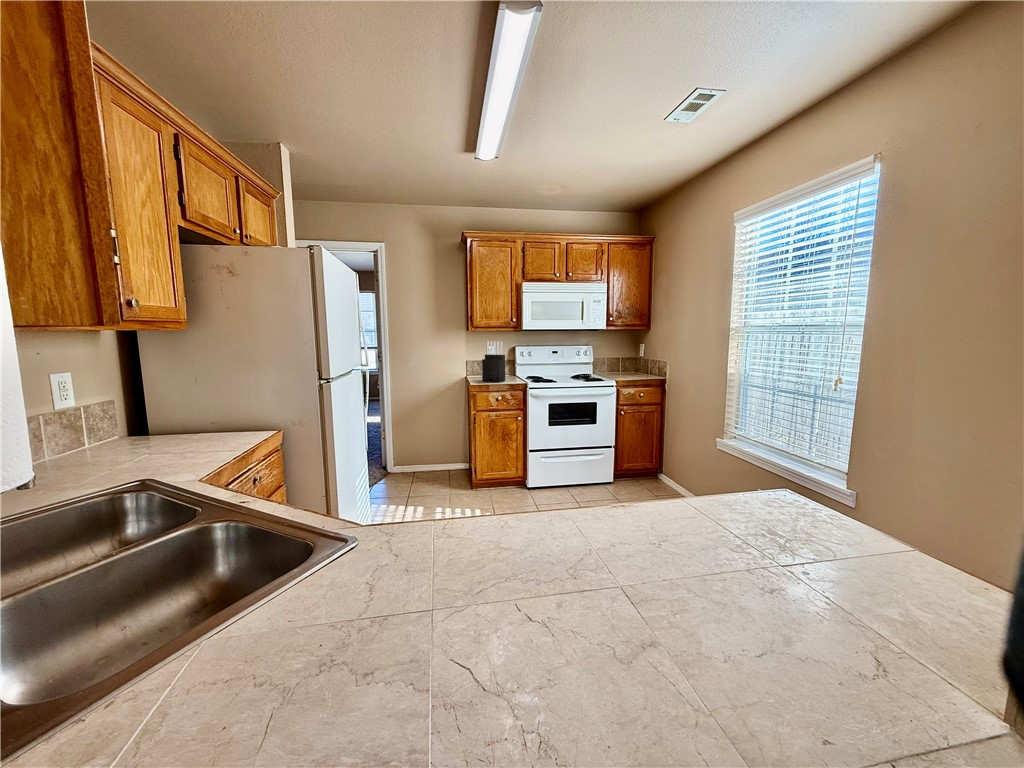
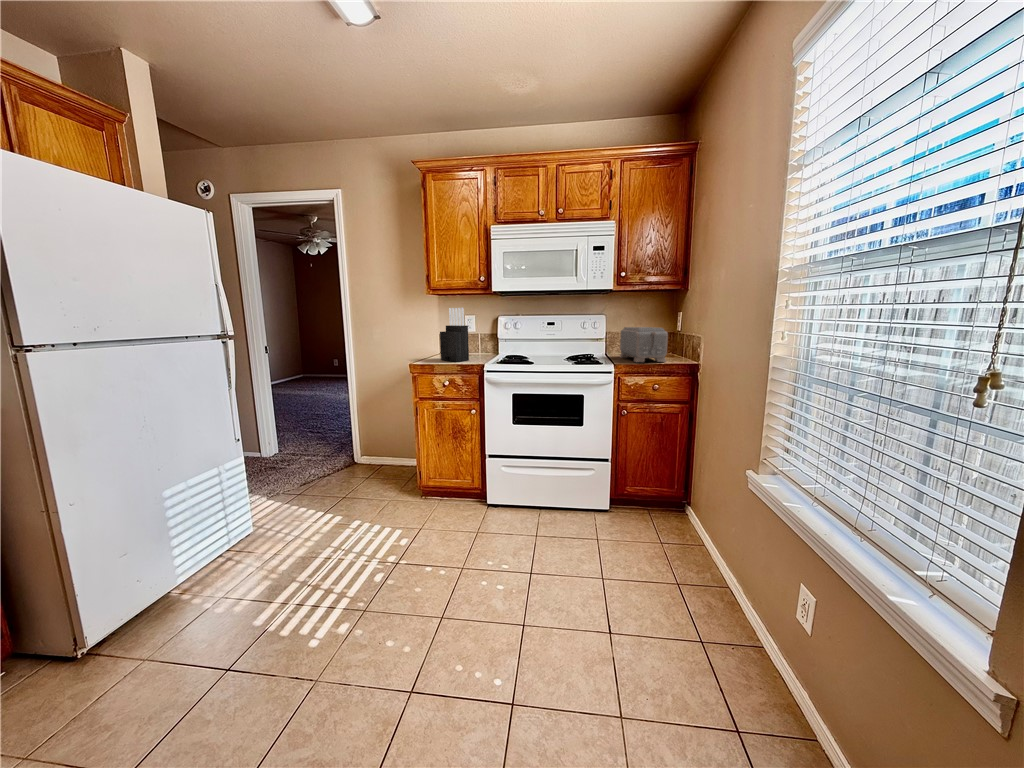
toaster: none [604,354,642,379] -> present [620,327,668,362]

